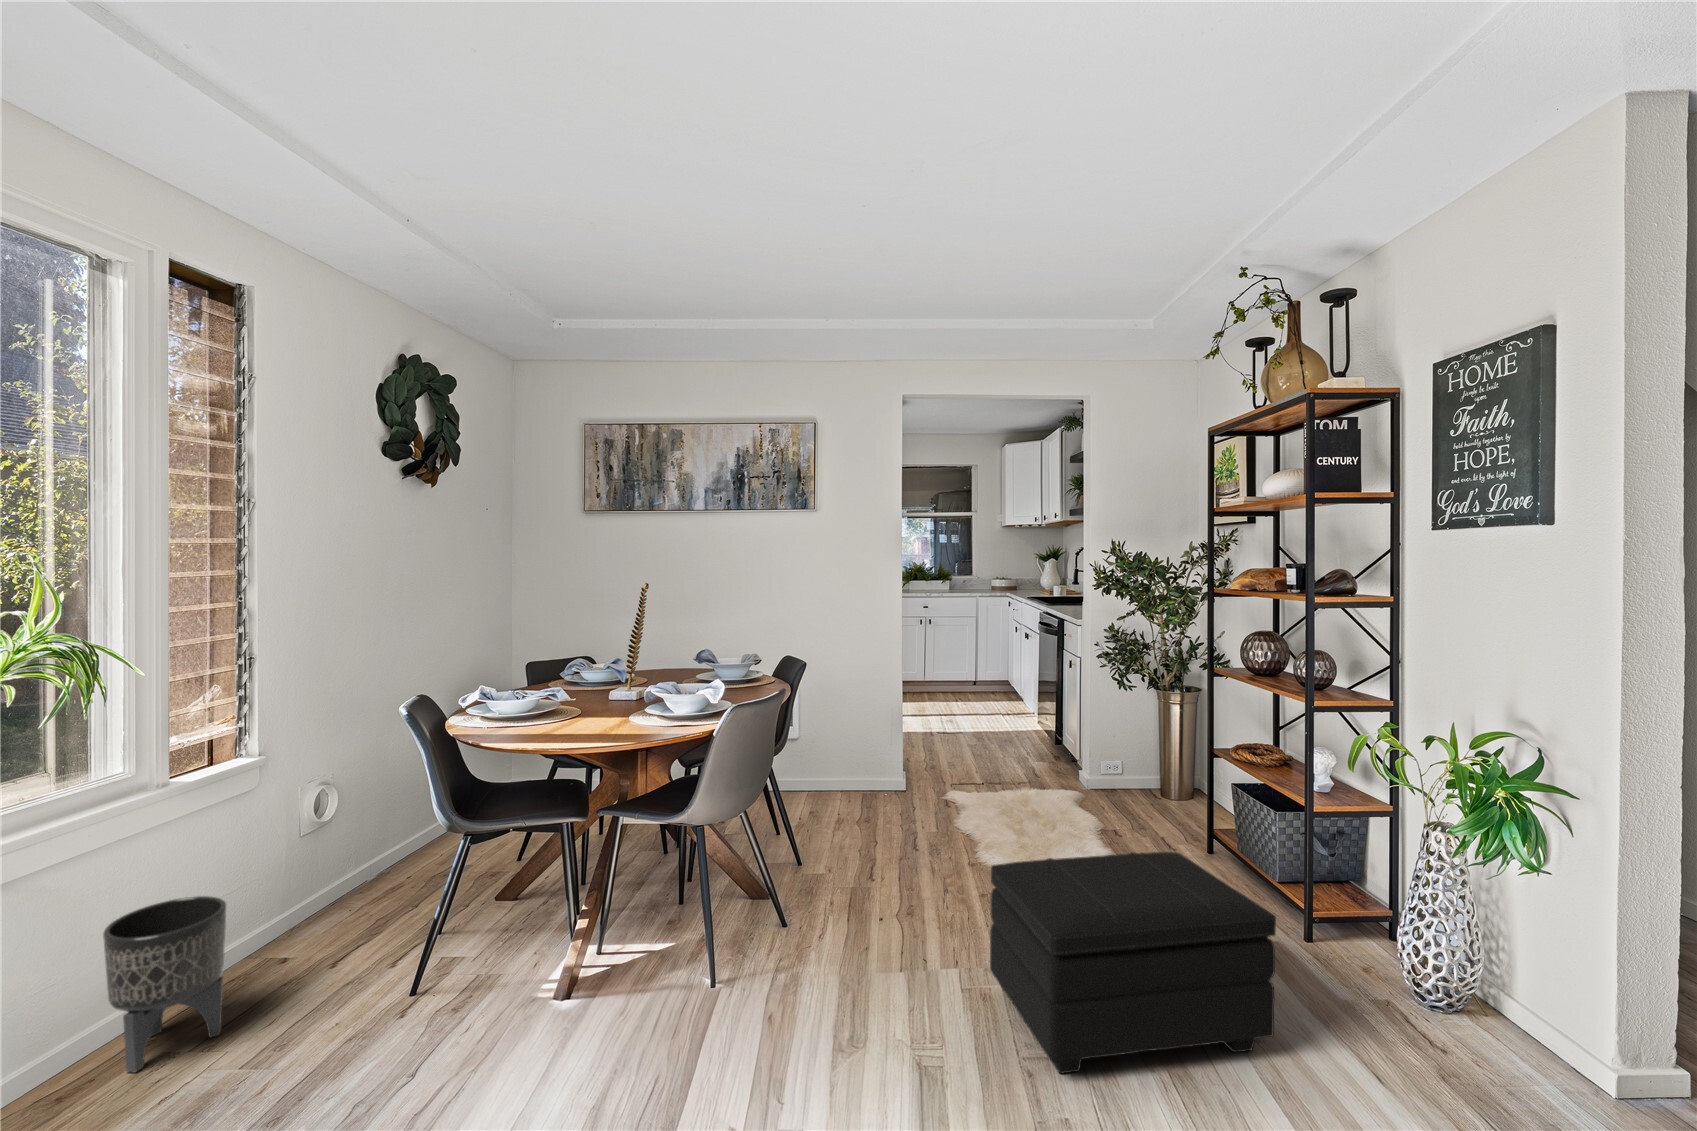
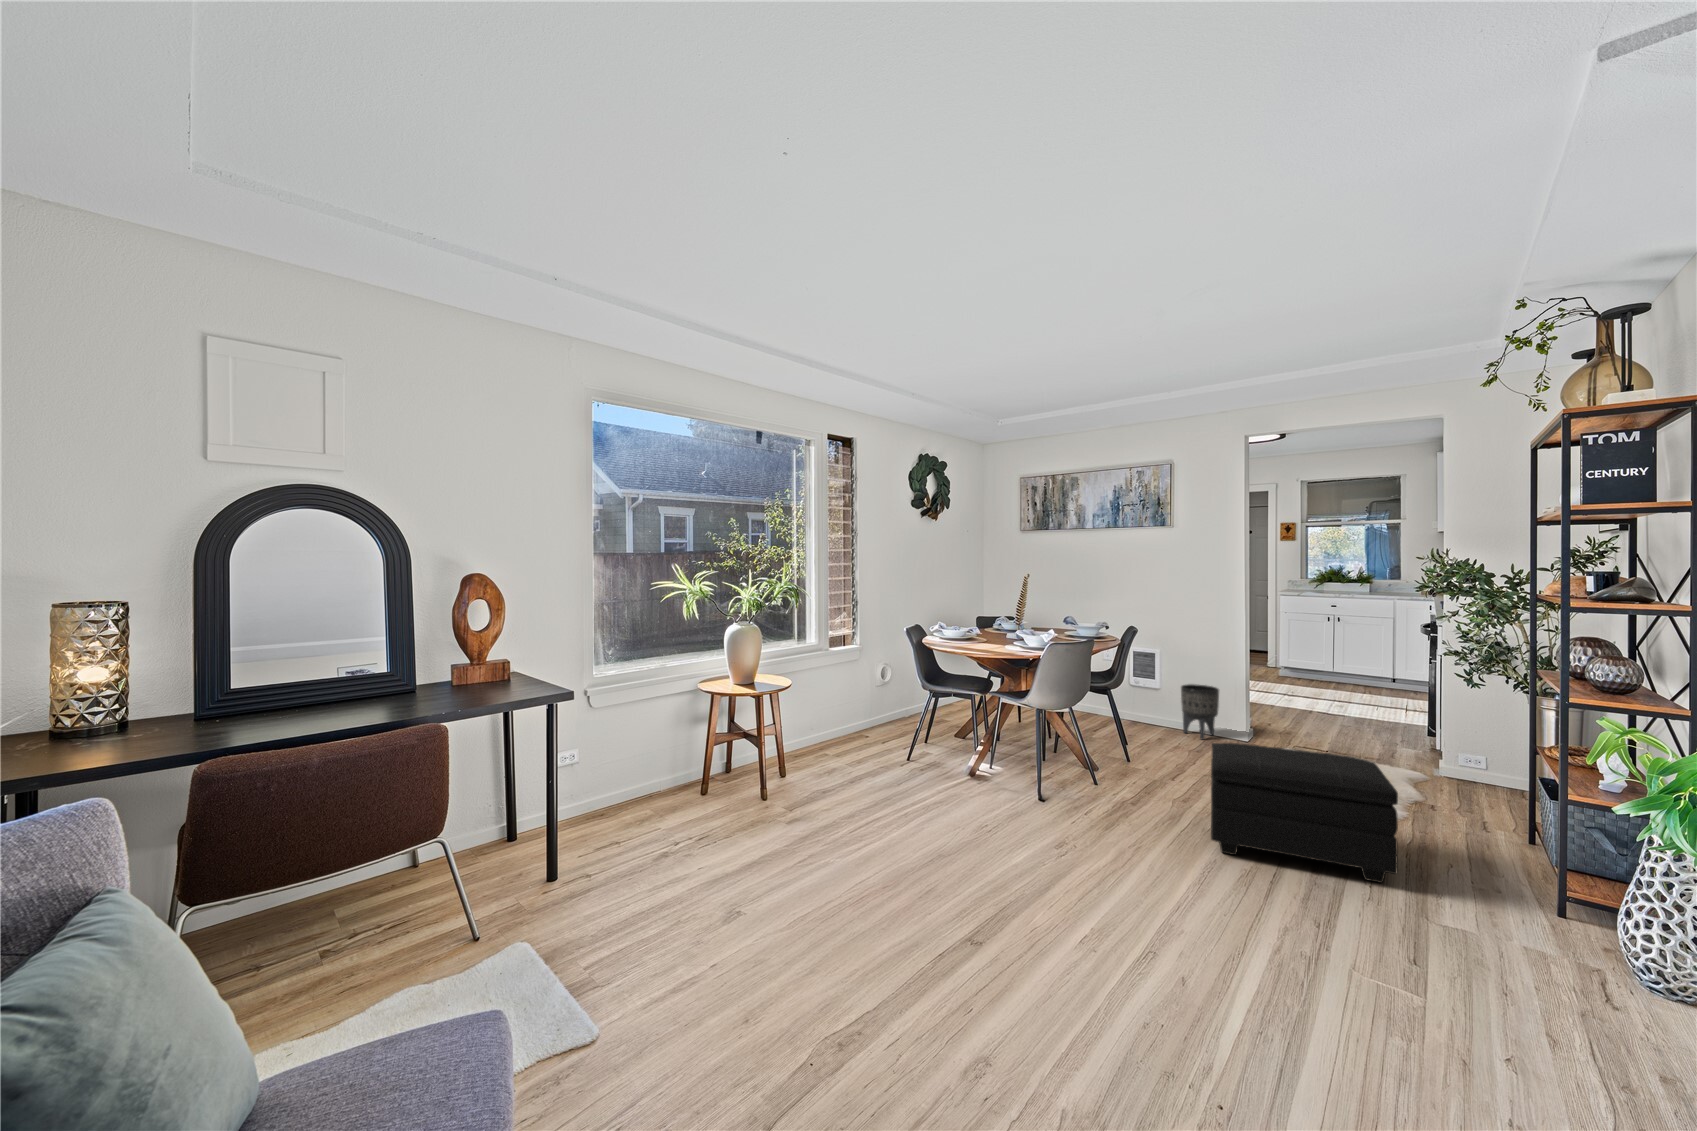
planter: present [103,896,226,1072] -> present [1181,684,1219,740]

